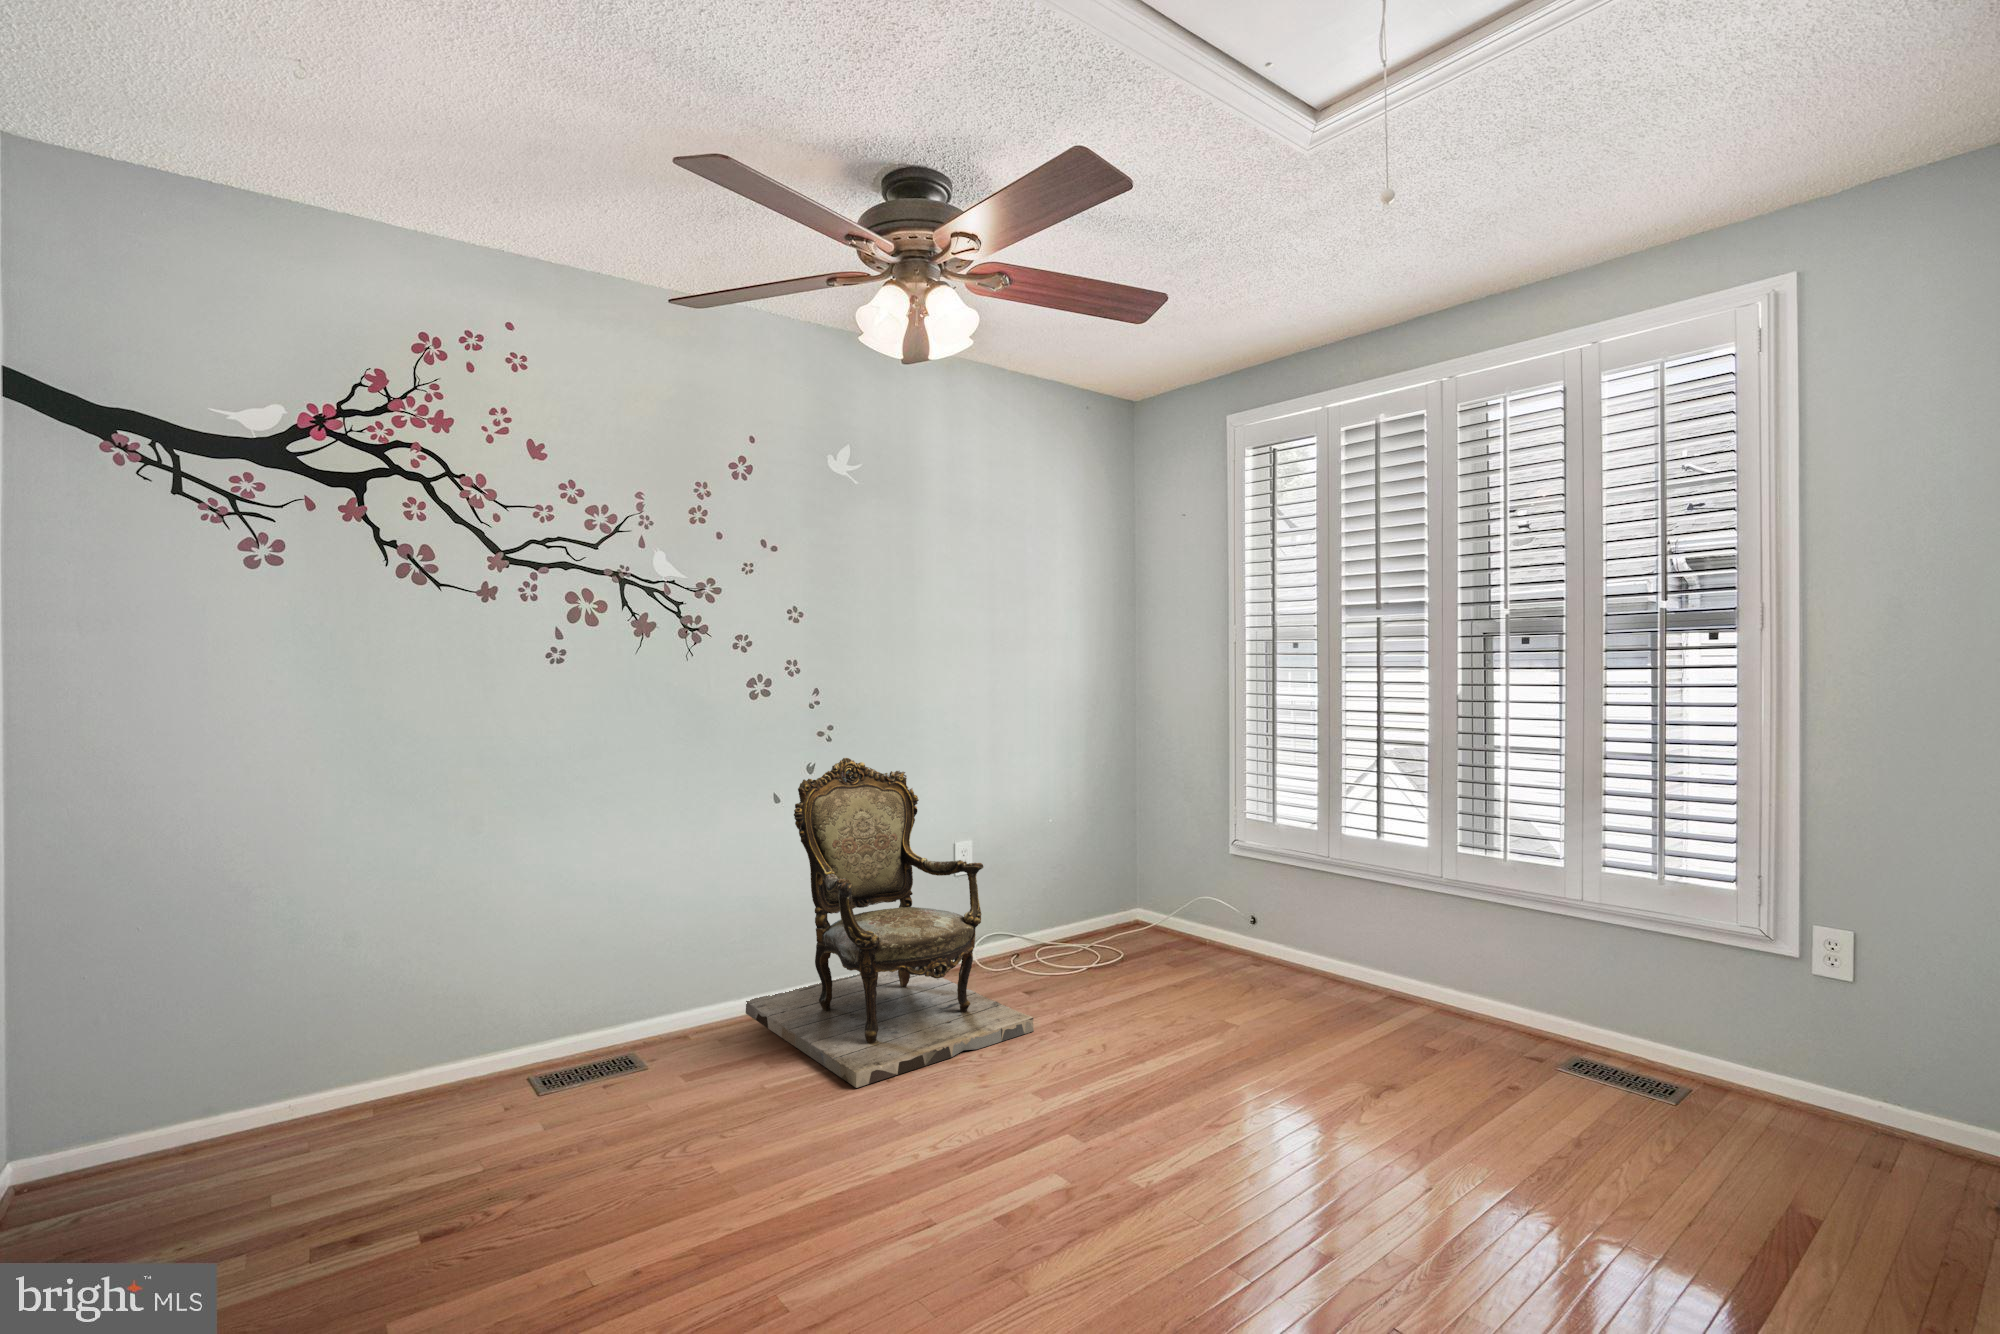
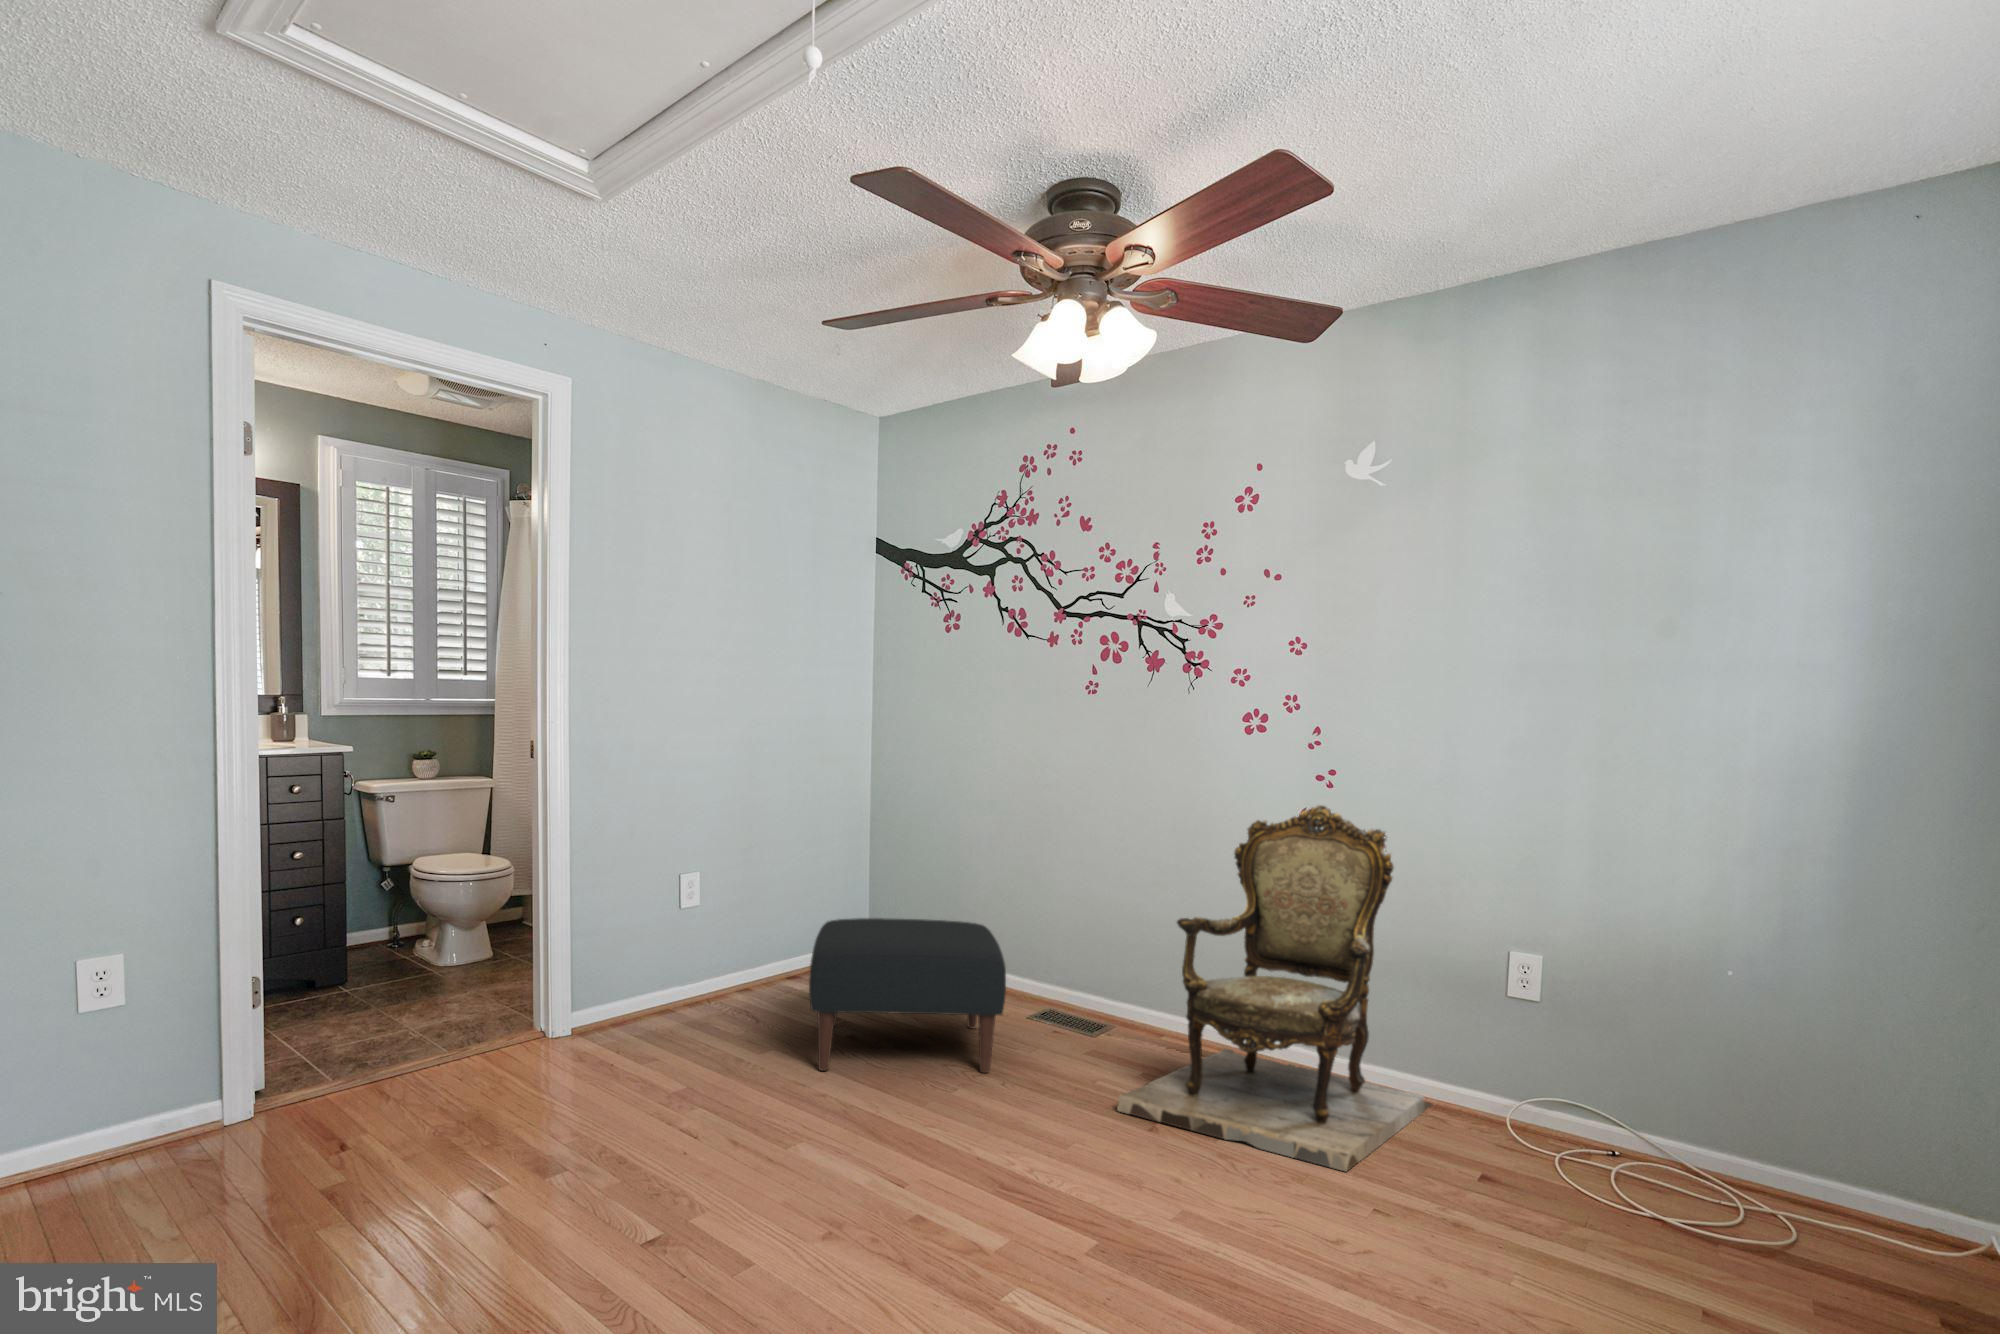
ottoman: none [275,982,695,1267] -> present [809,918,1006,1073]

